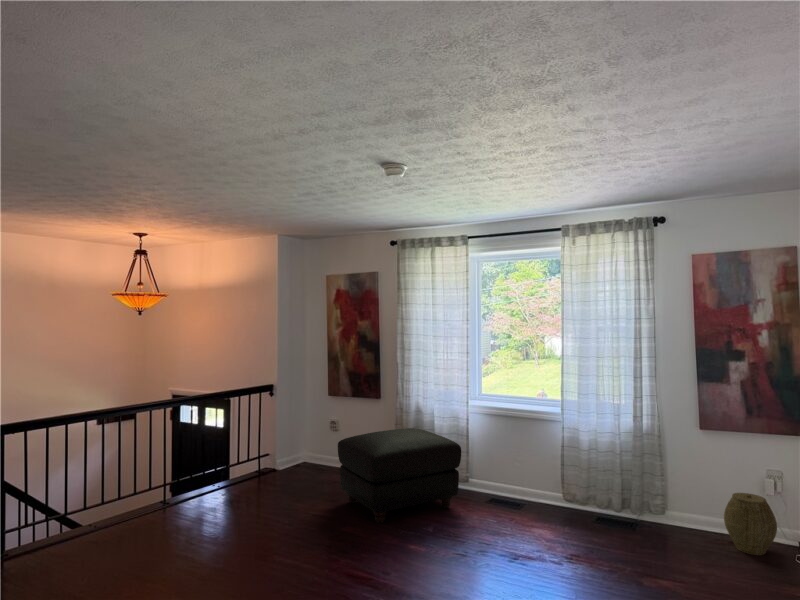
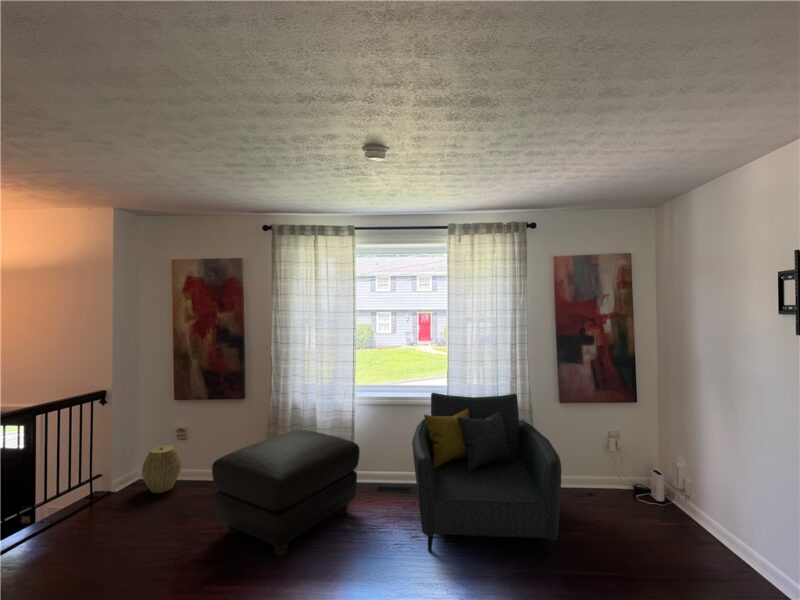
armchair: none [489,403,649,575] -> present [412,393,561,556]
woven basket: present [724,493,777,555] -> present [142,446,181,493]

